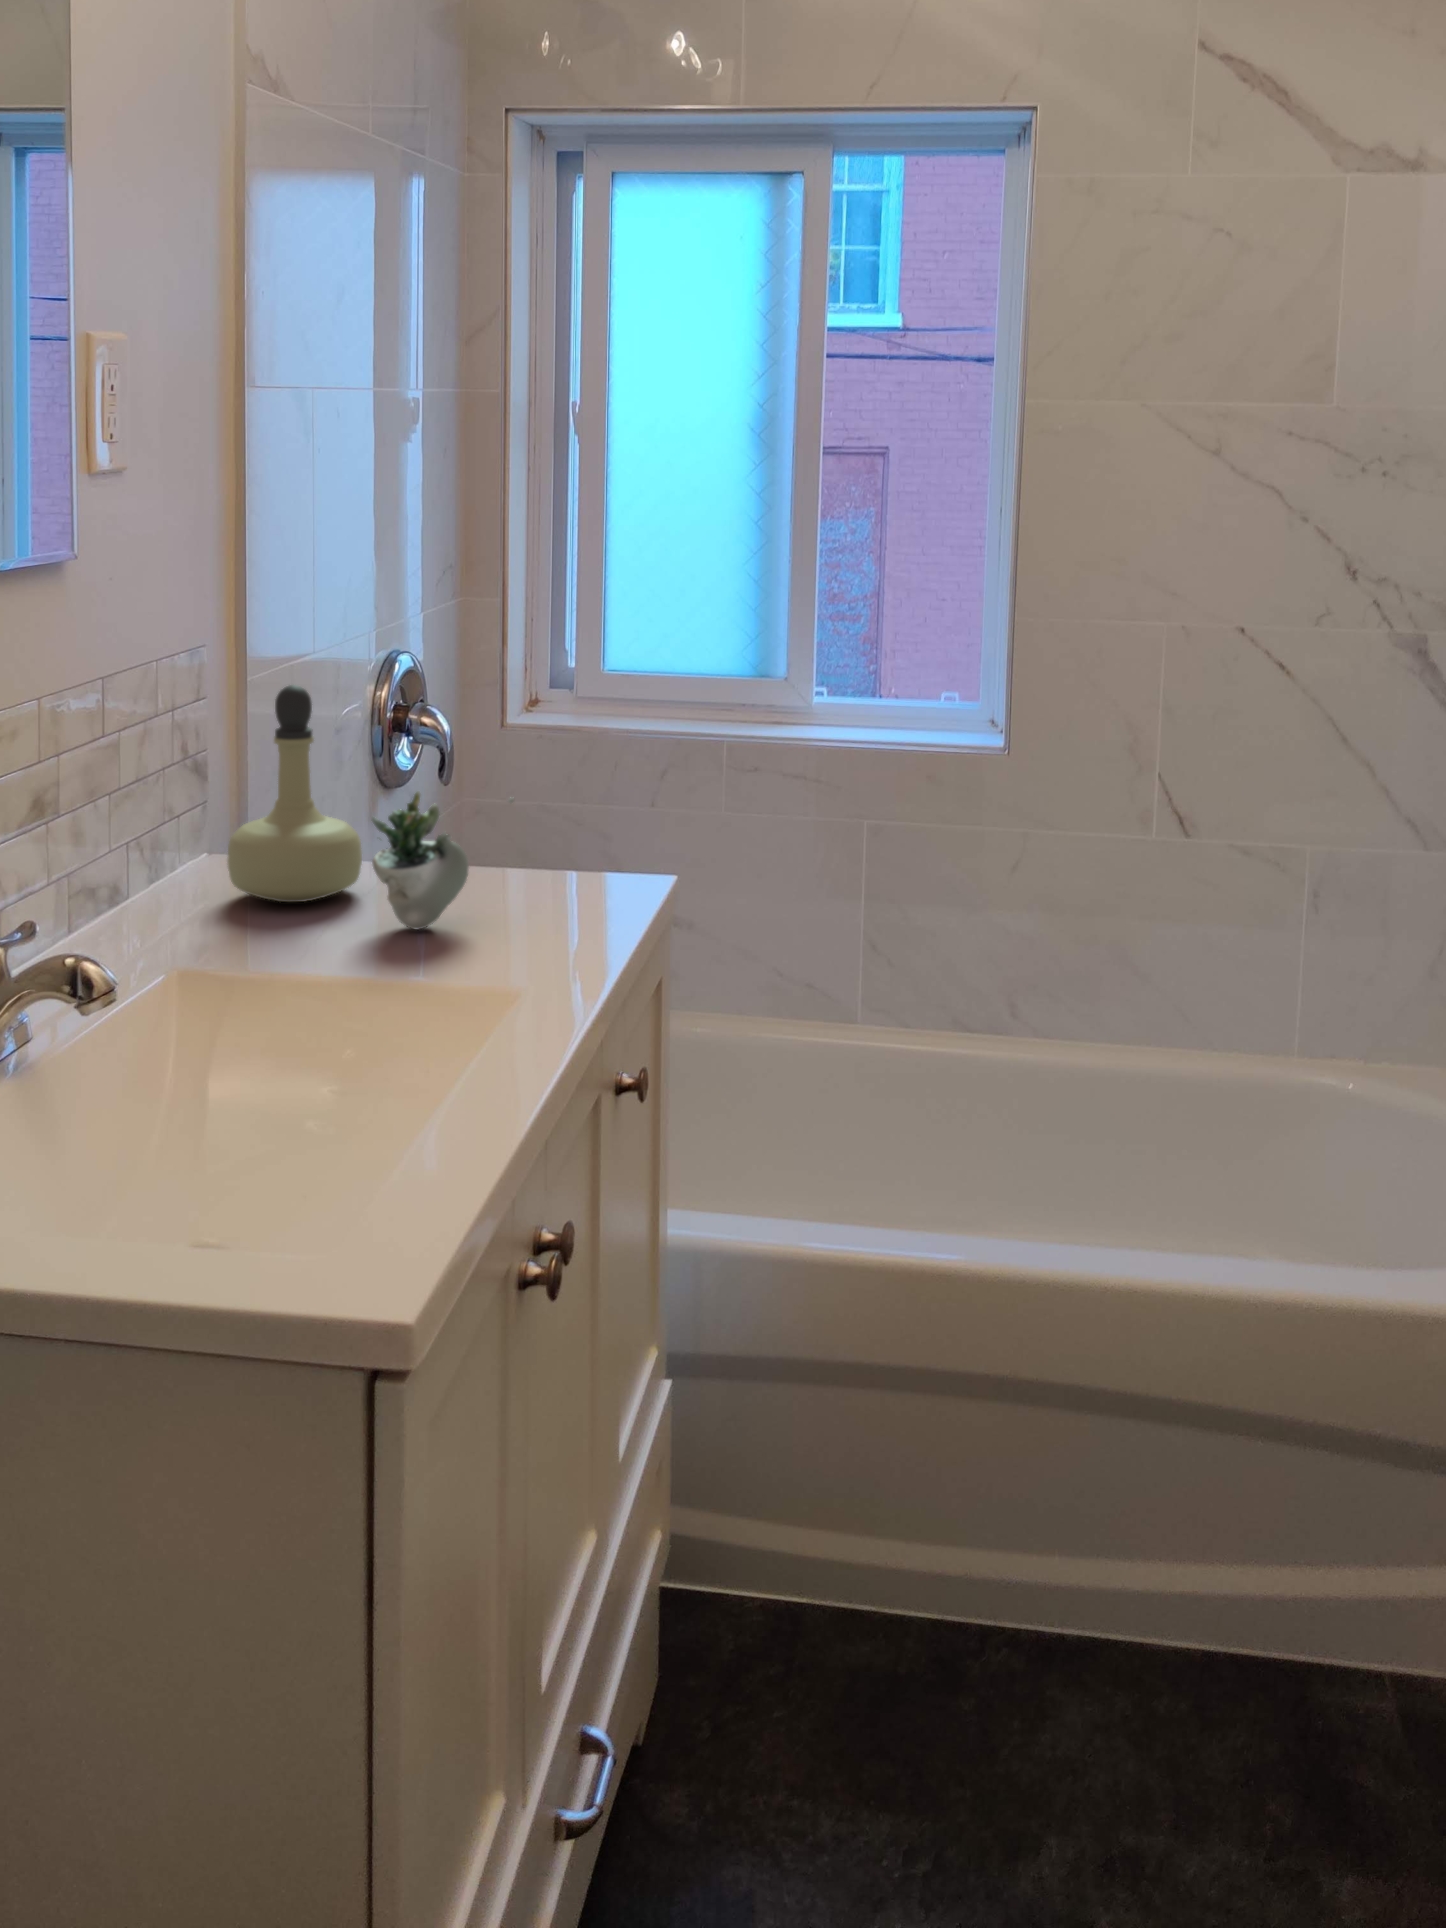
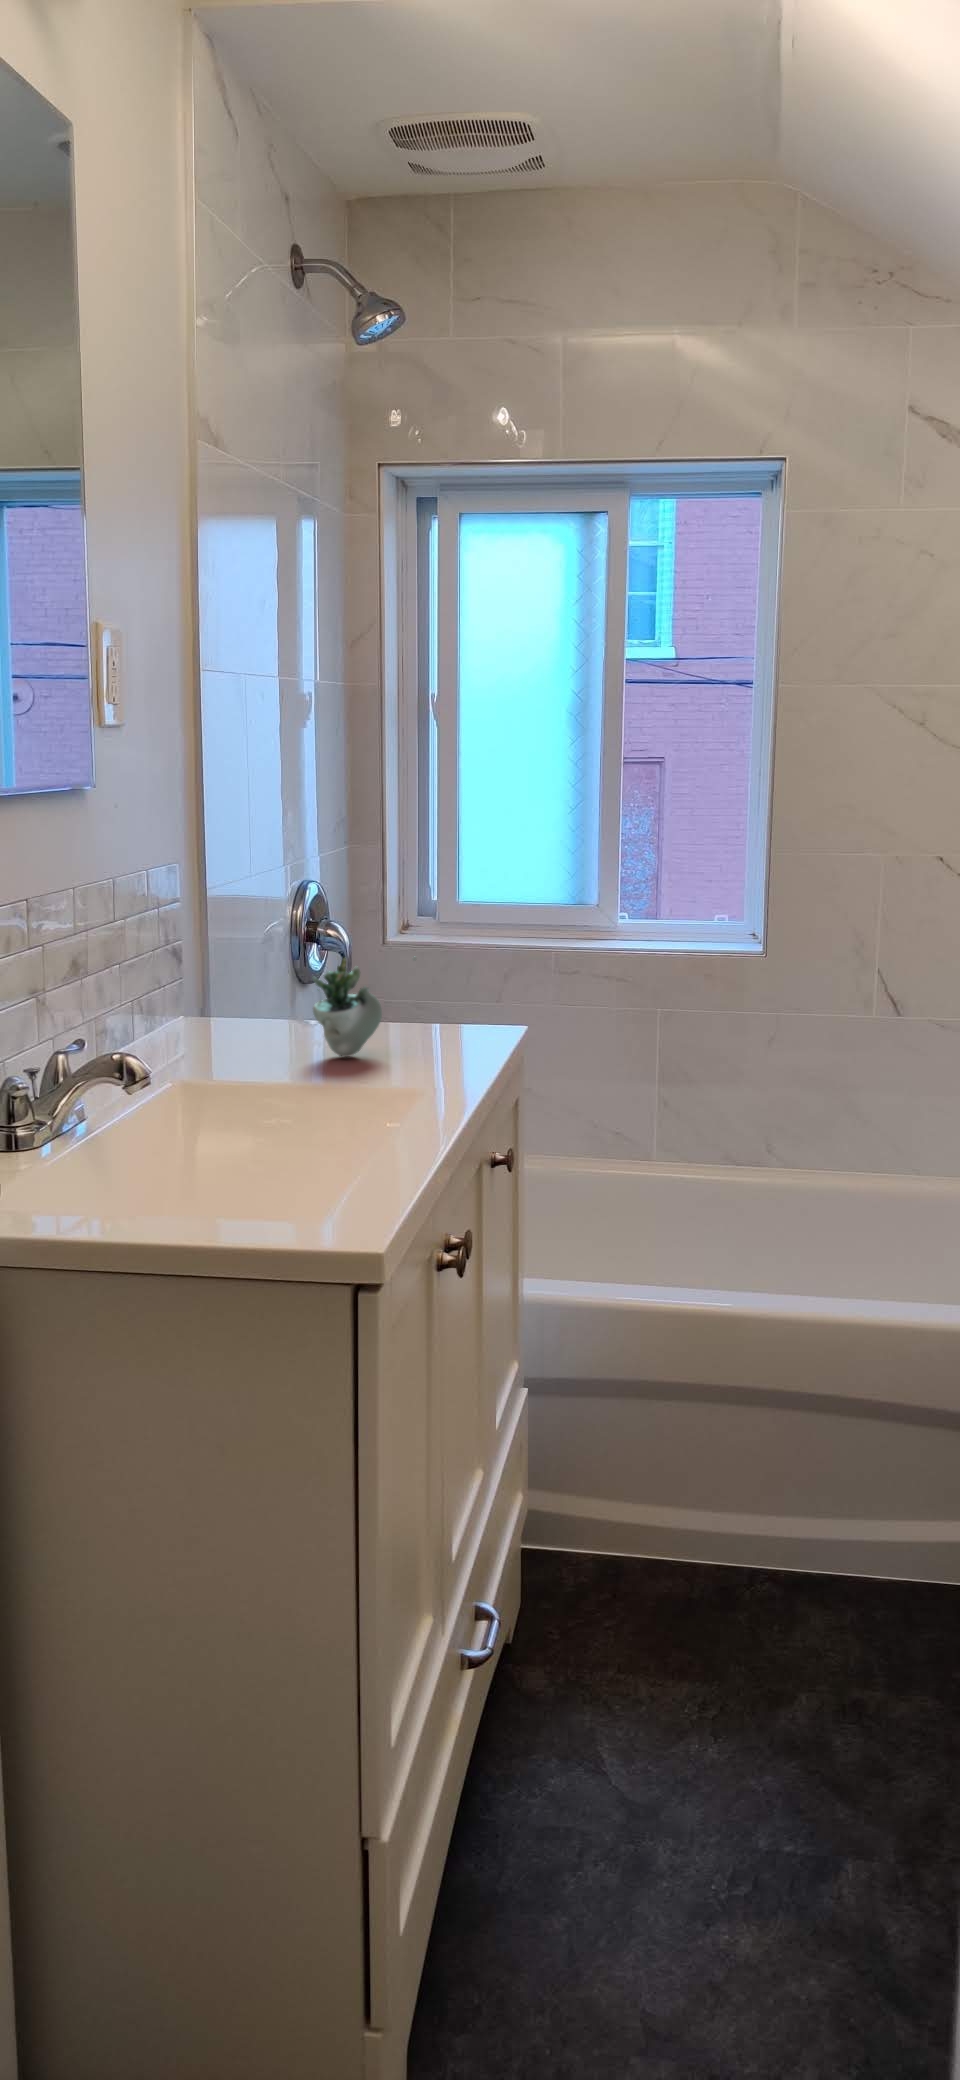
perfume bottle: present [227,685,362,902] -> none [204,886,301,1044]

